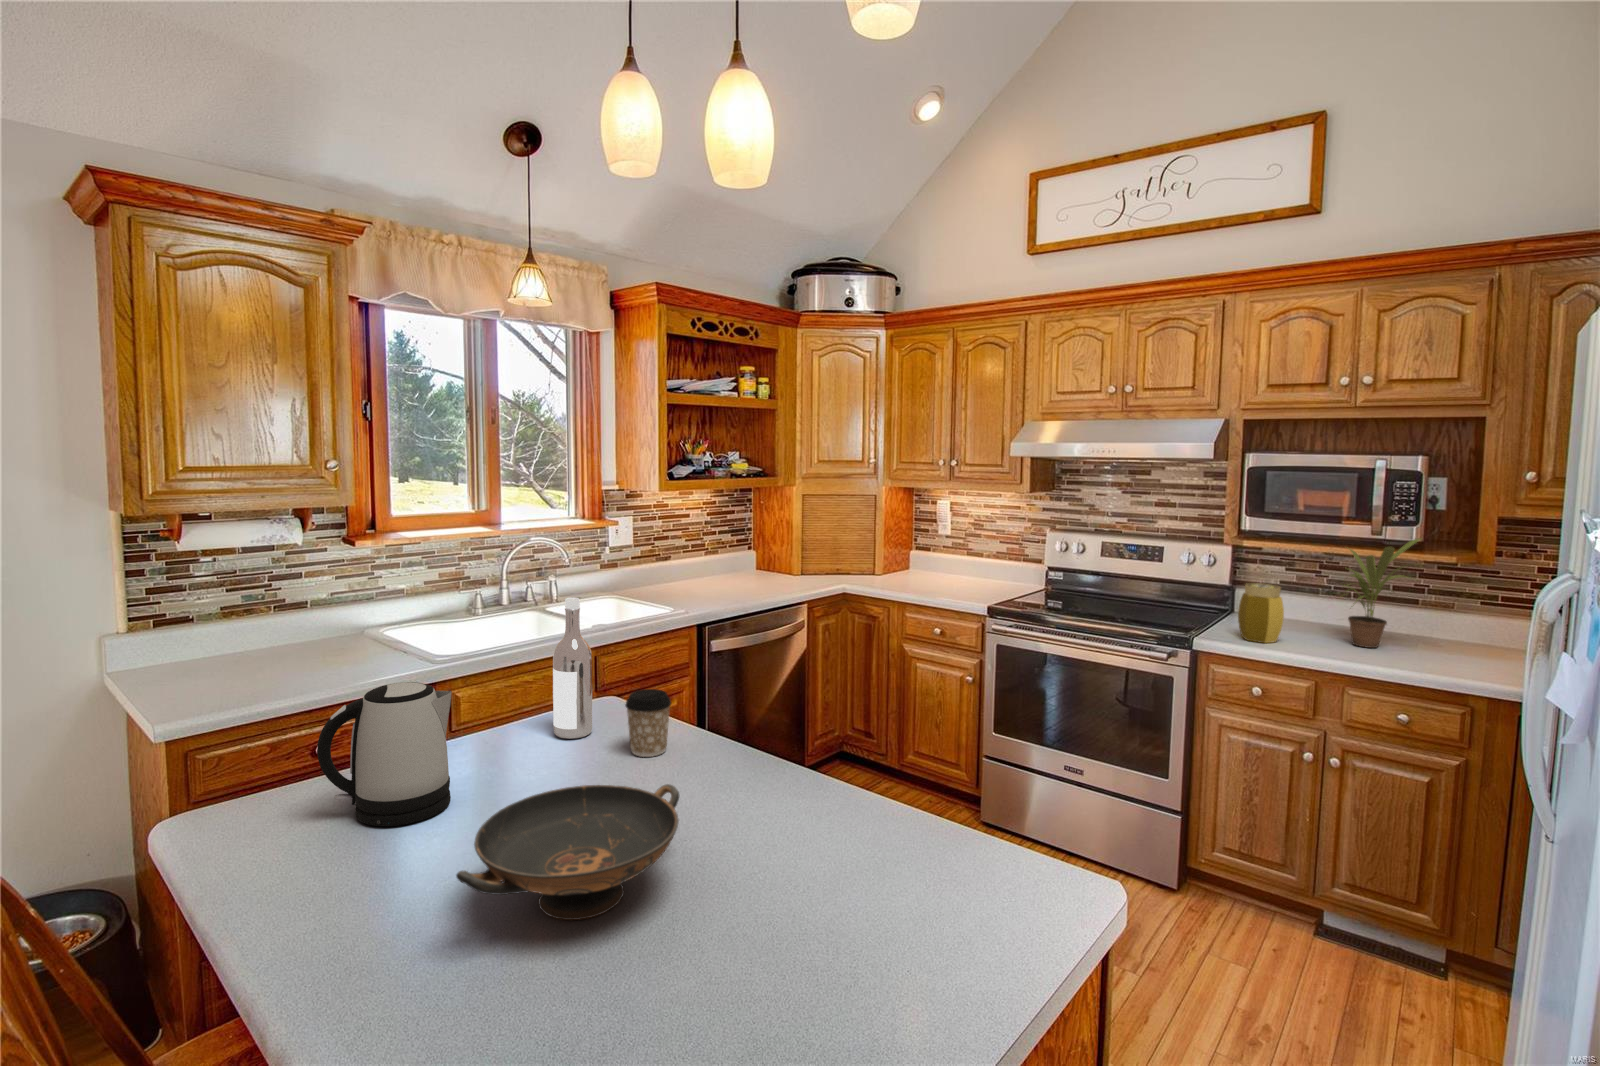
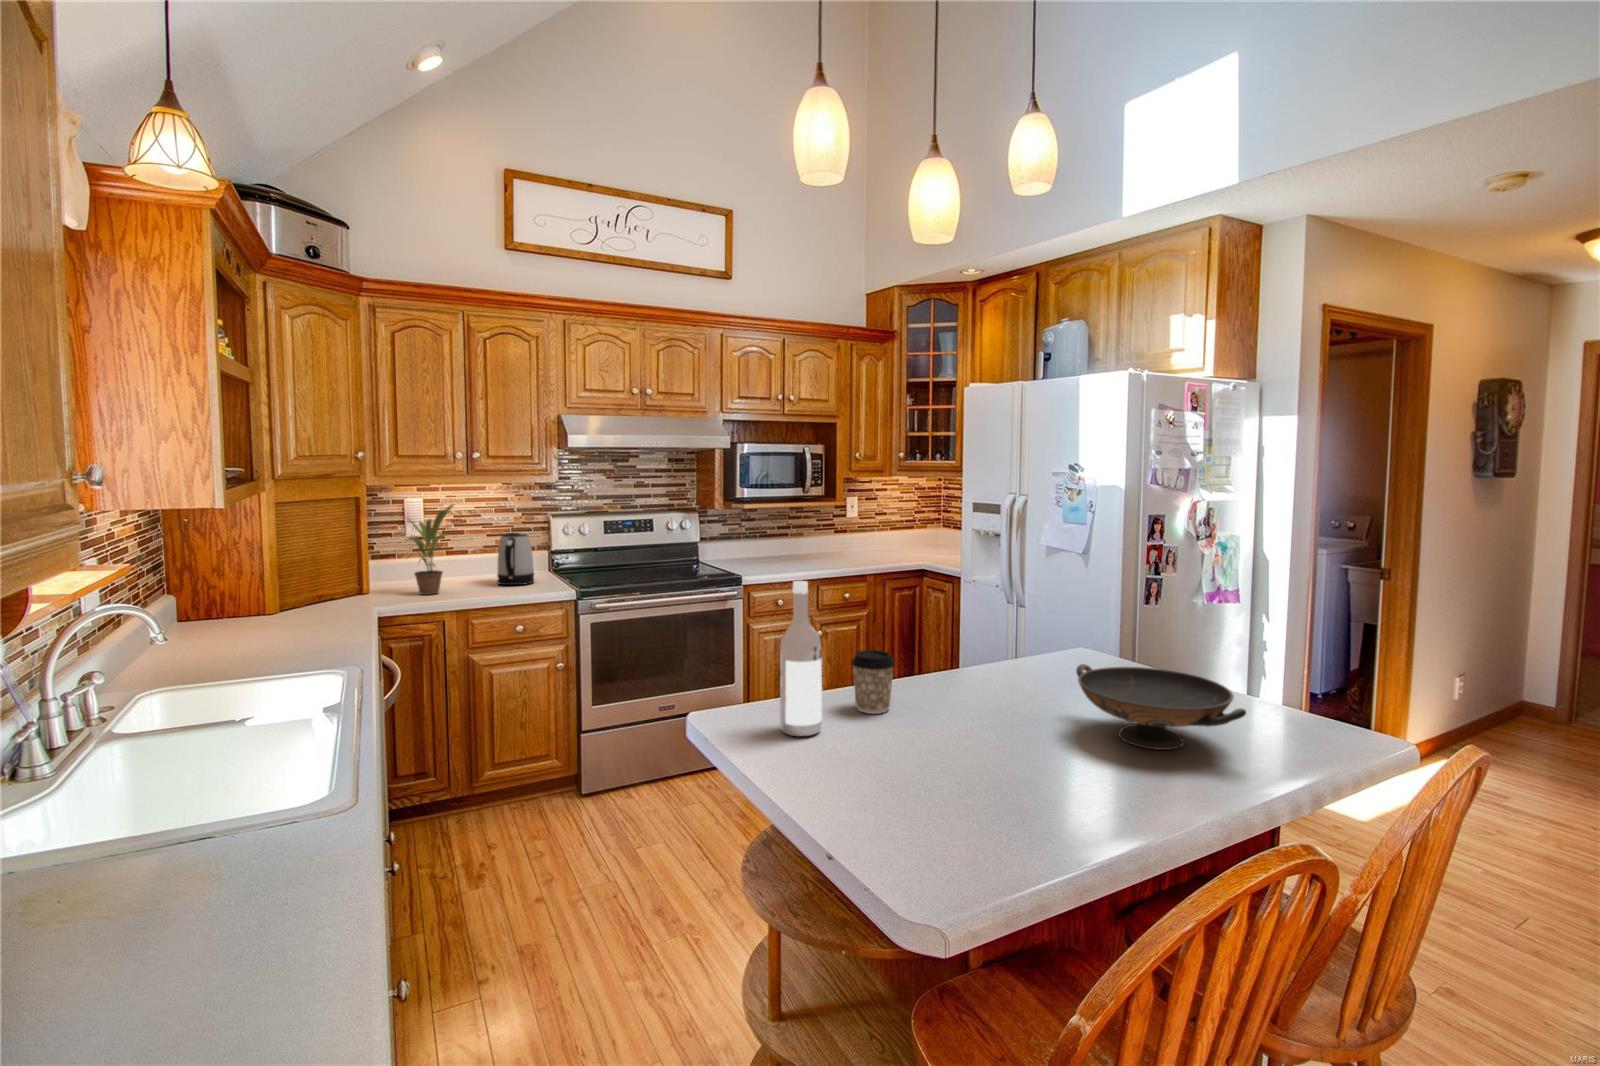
potted plant: present [1342,538,1422,648] -> present [409,504,454,595]
jar: present [1238,583,1284,643] -> none [754,532,779,572]
kettle: present [317,682,452,826] -> present [497,532,534,585]

